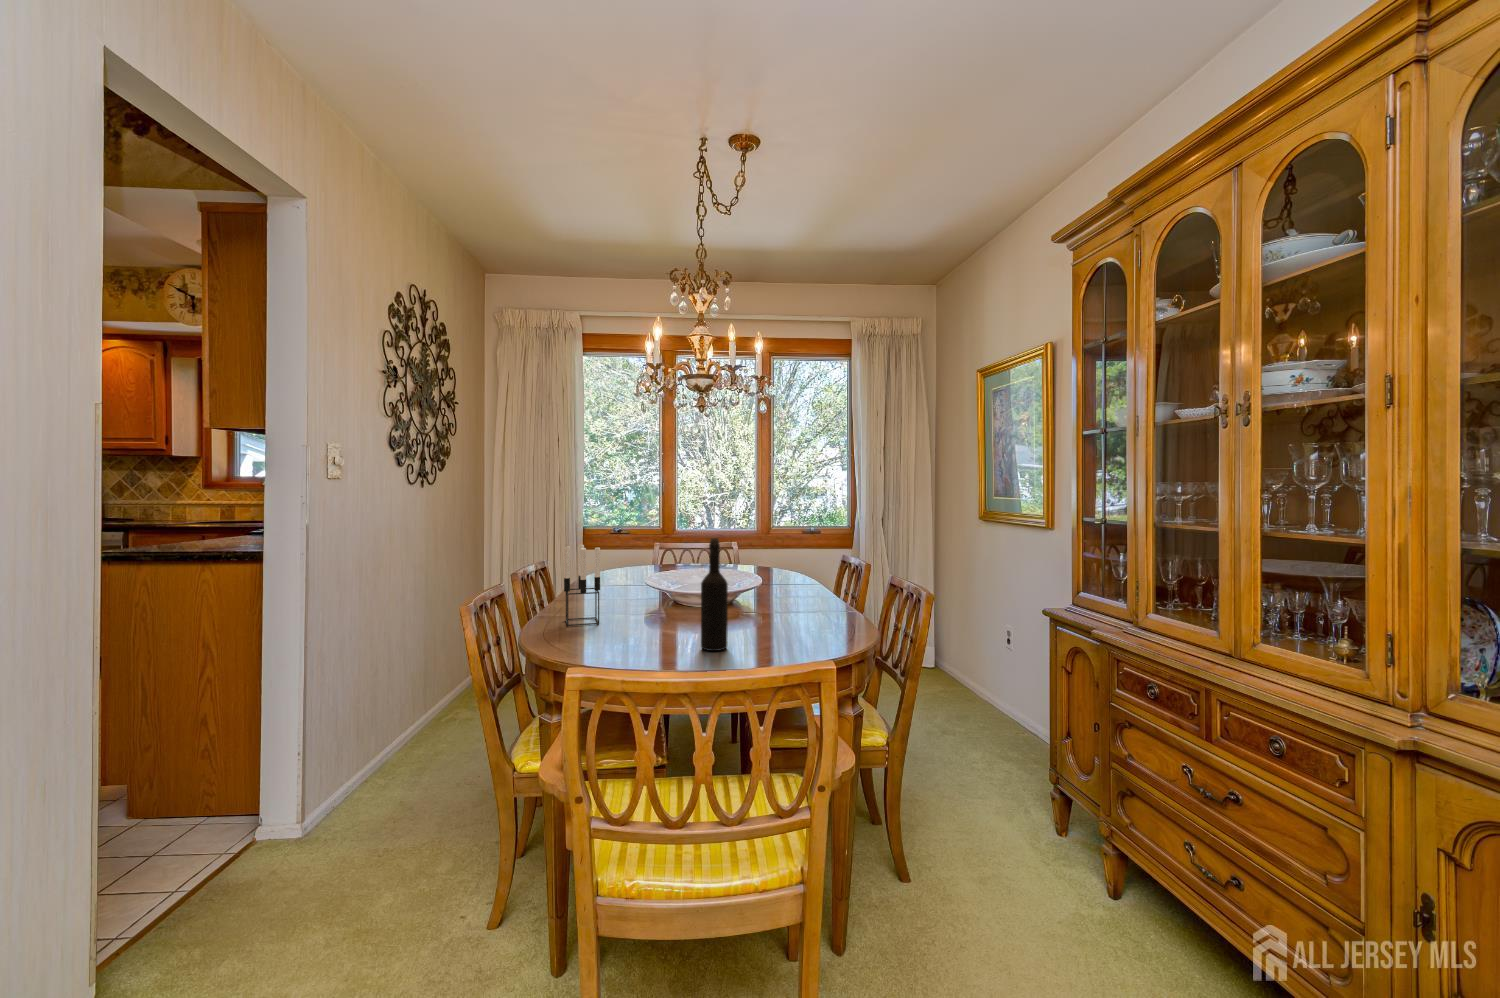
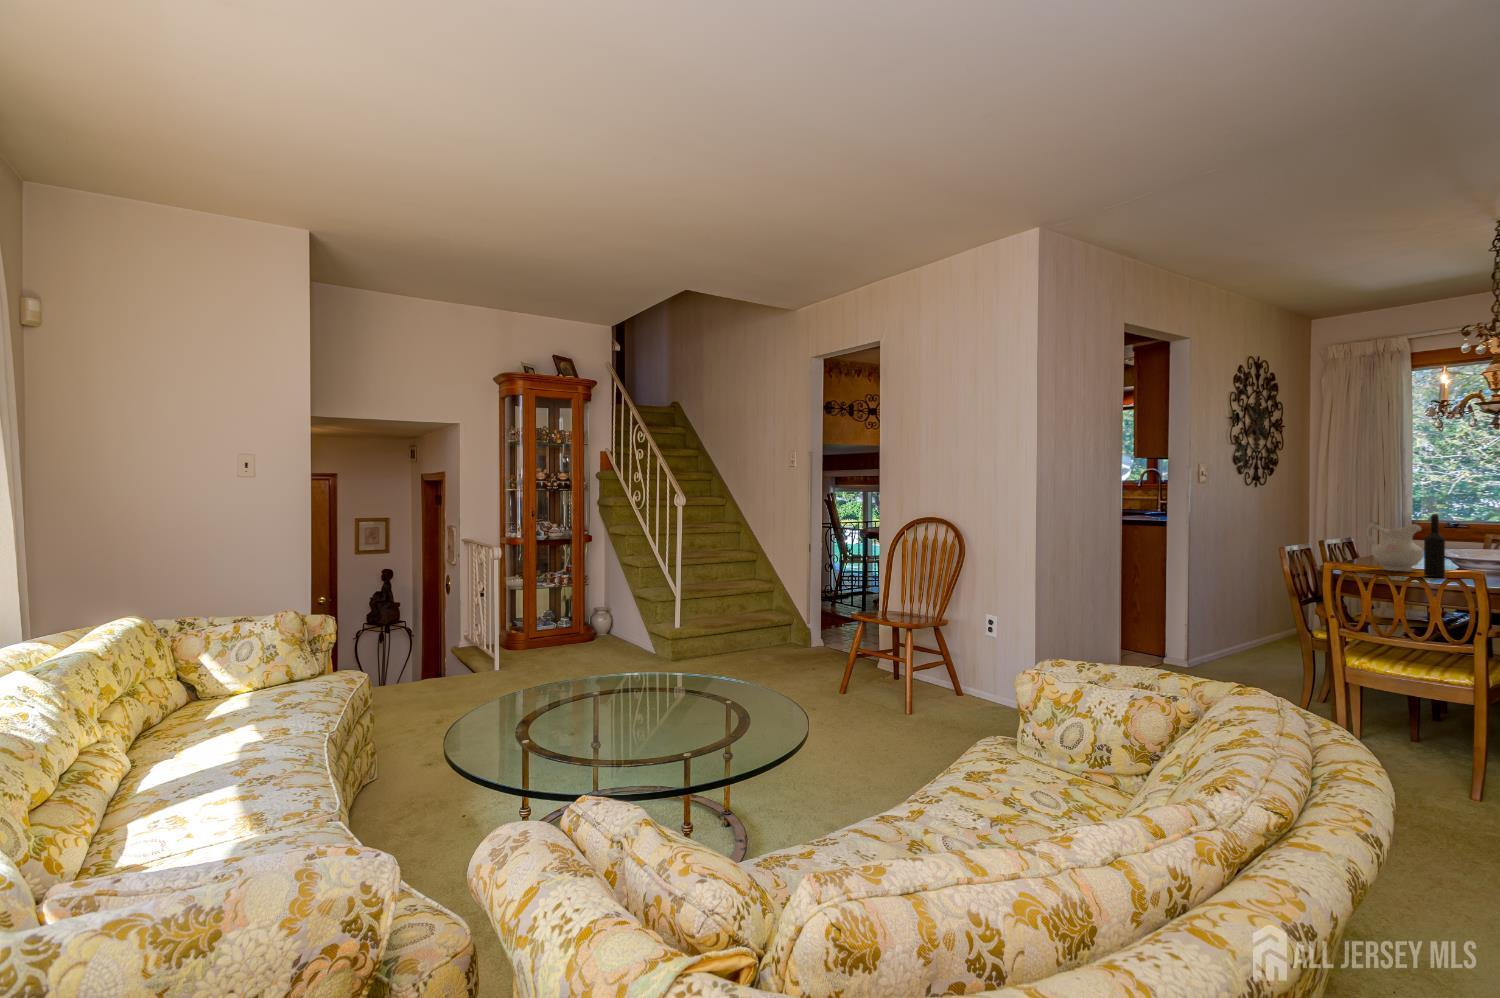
candle holder: present [564,545,600,626] -> none [1342,519,1369,566]
ceramic pitcher: none [607,551,682,638] -> present [1366,522,1423,572]

